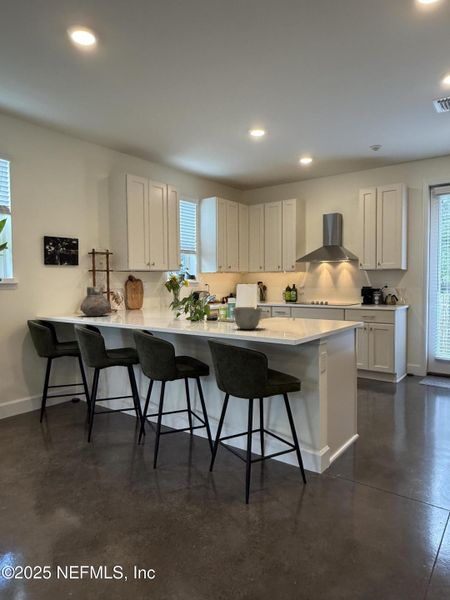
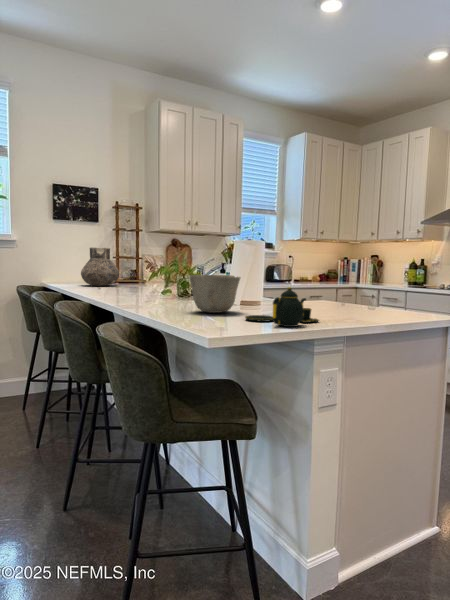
teapot: none [276,313,313,333] -> present [245,287,319,327]

